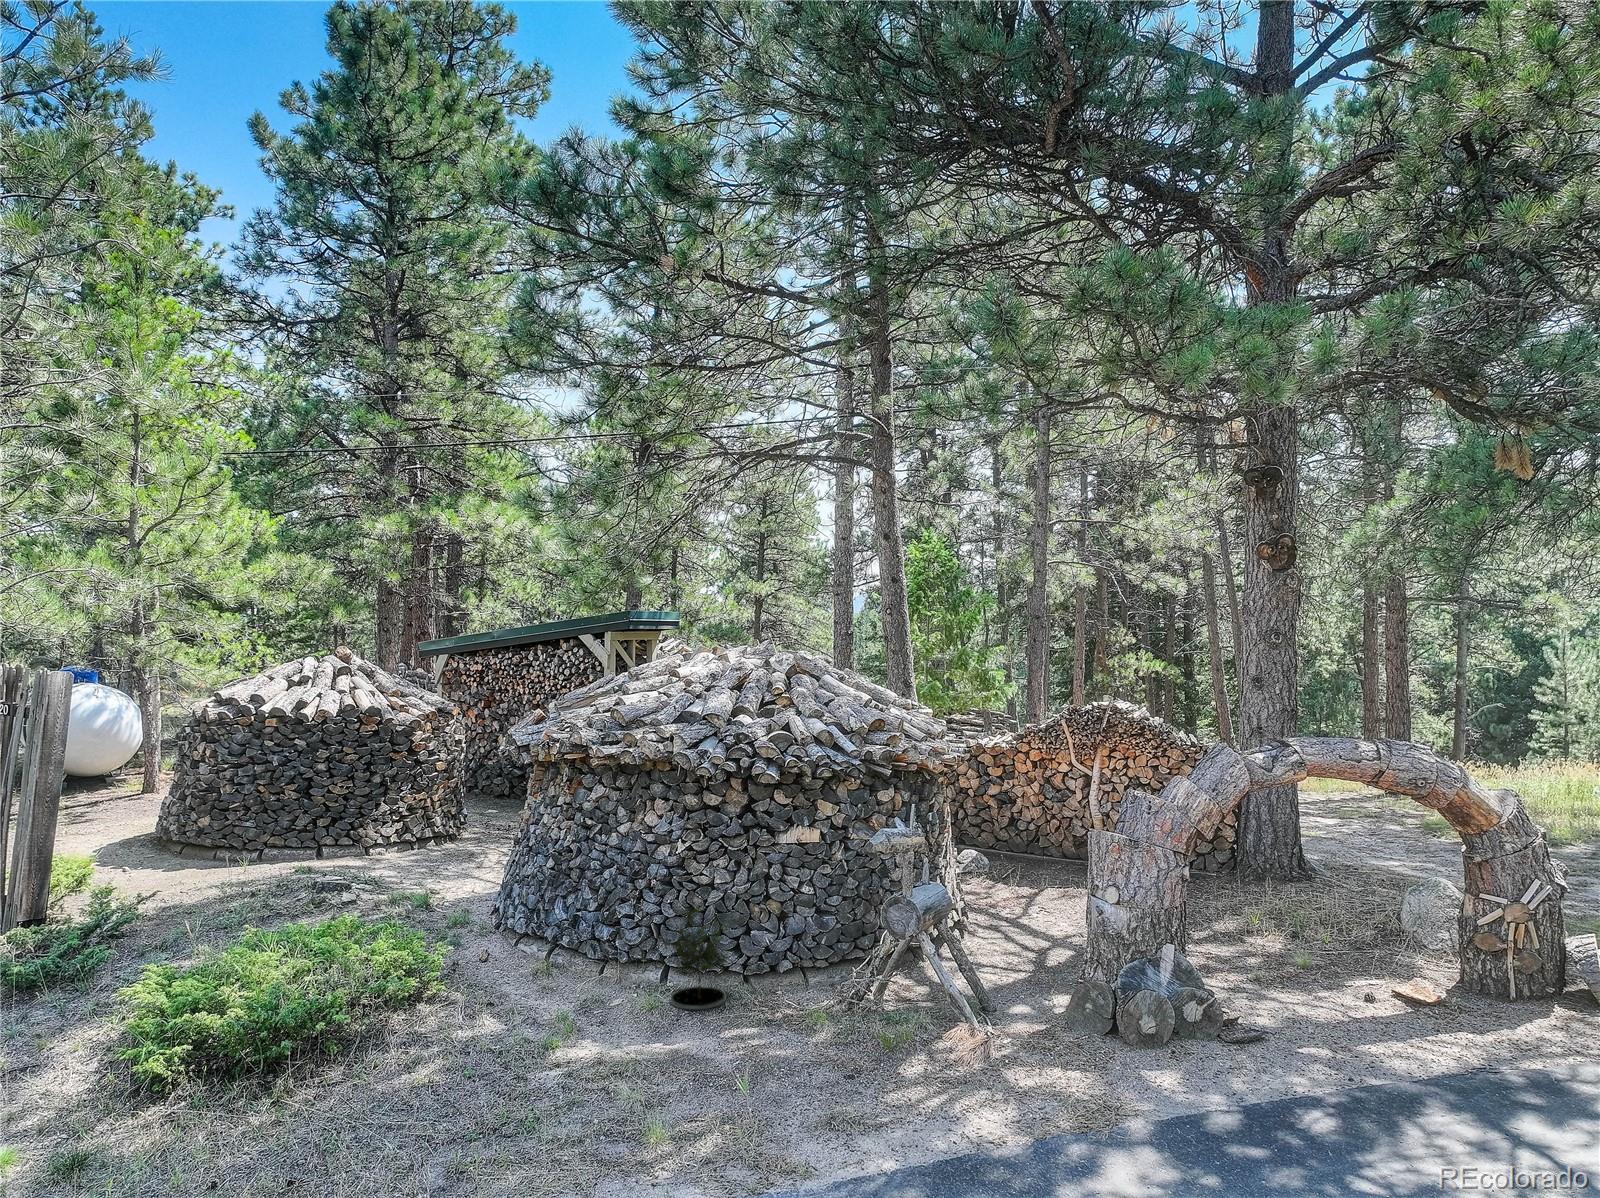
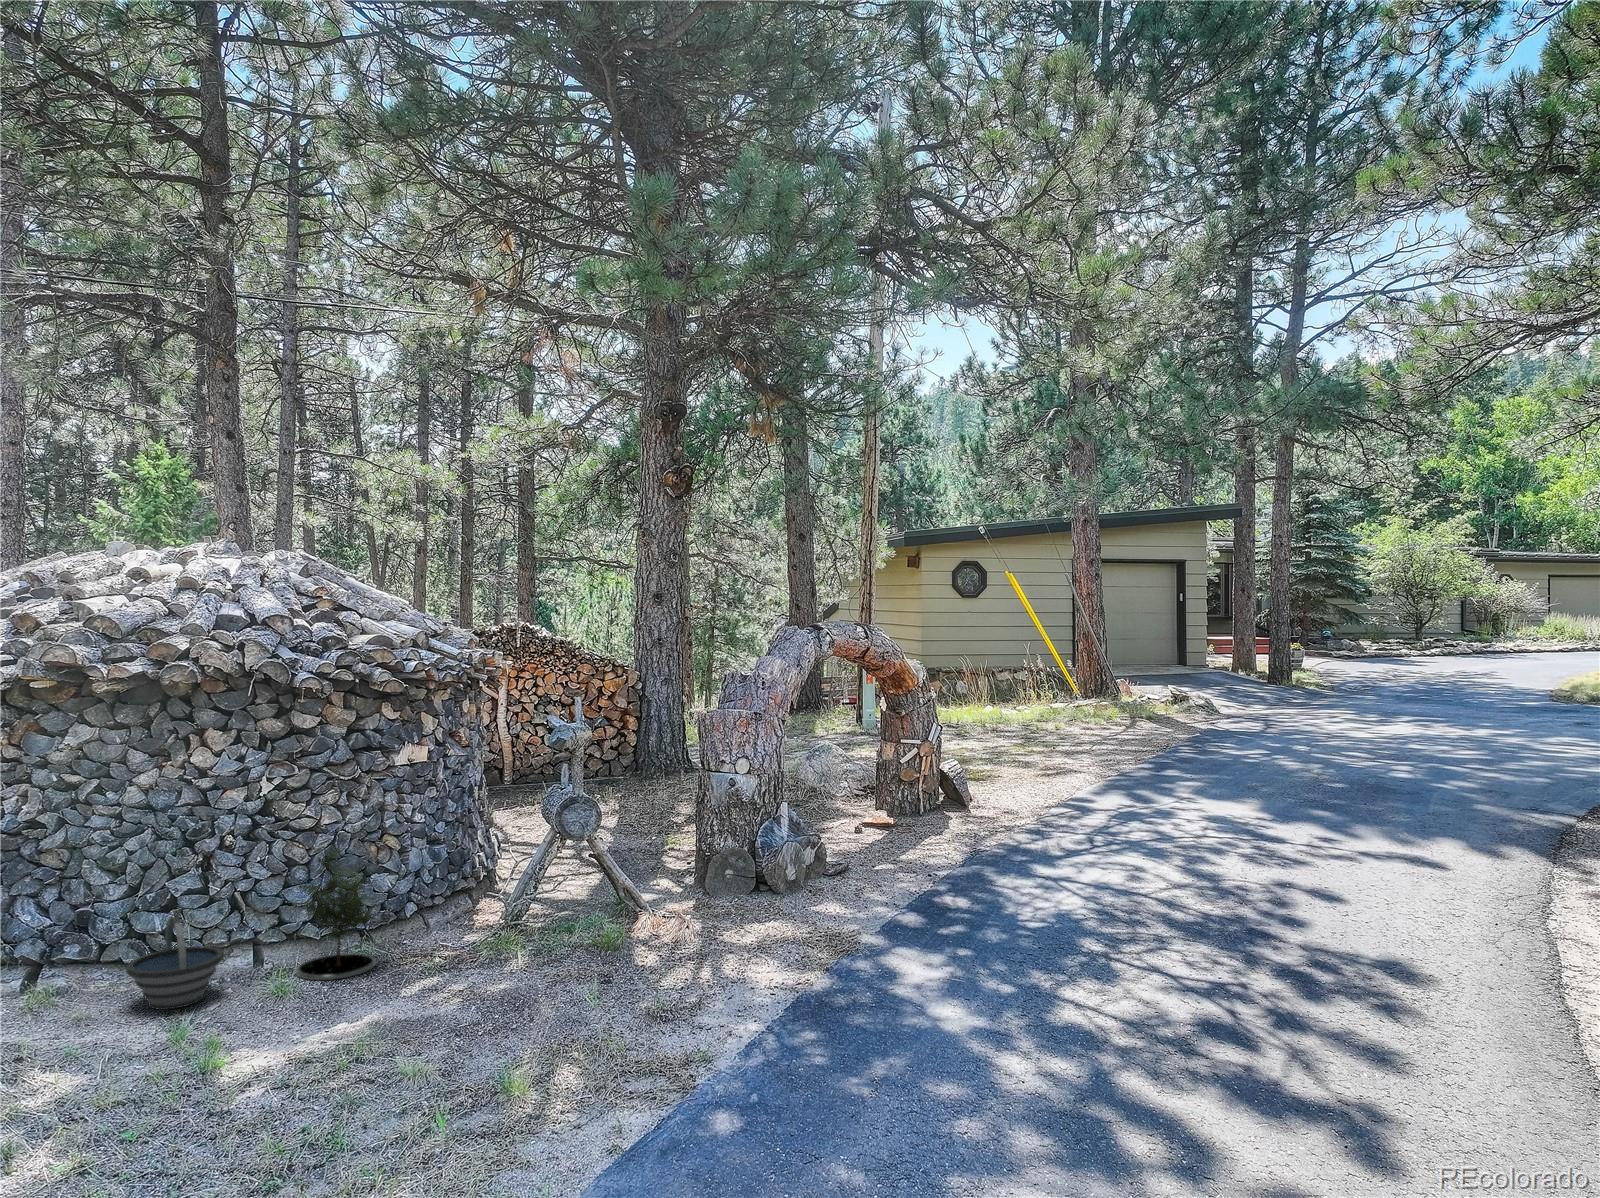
bucket: none [567,932,627,998] -> present [126,917,224,1010]

